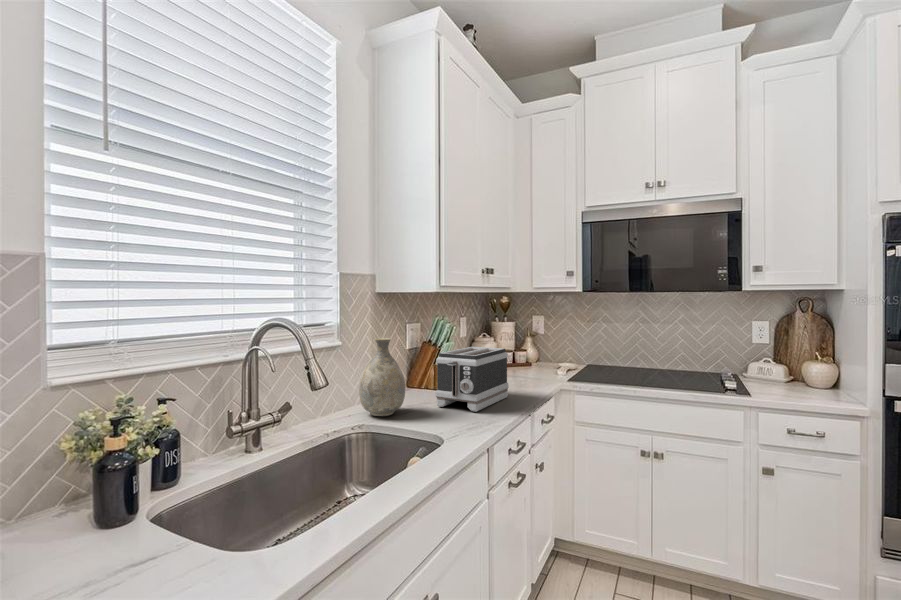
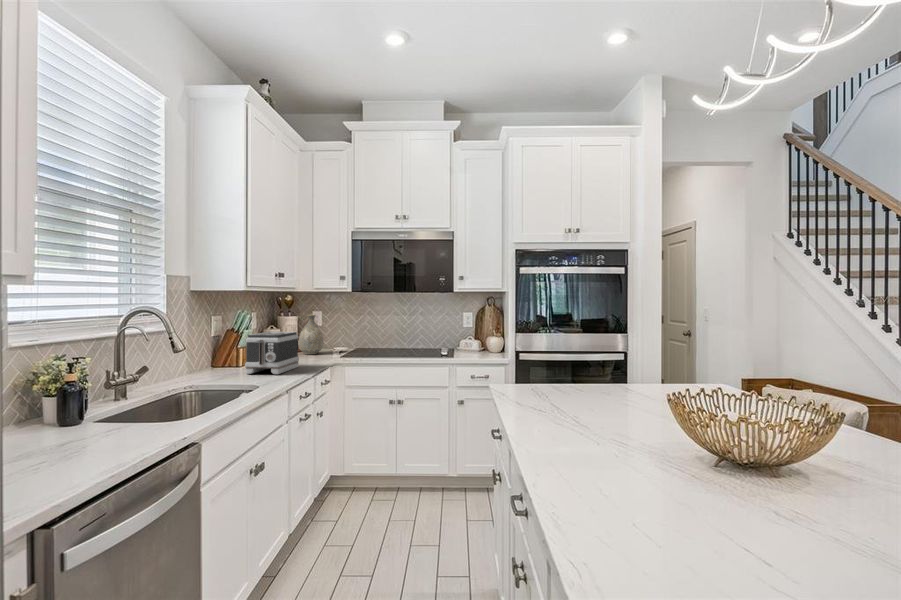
vase: present [359,338,405,416] -> present [299,315,323,354]

